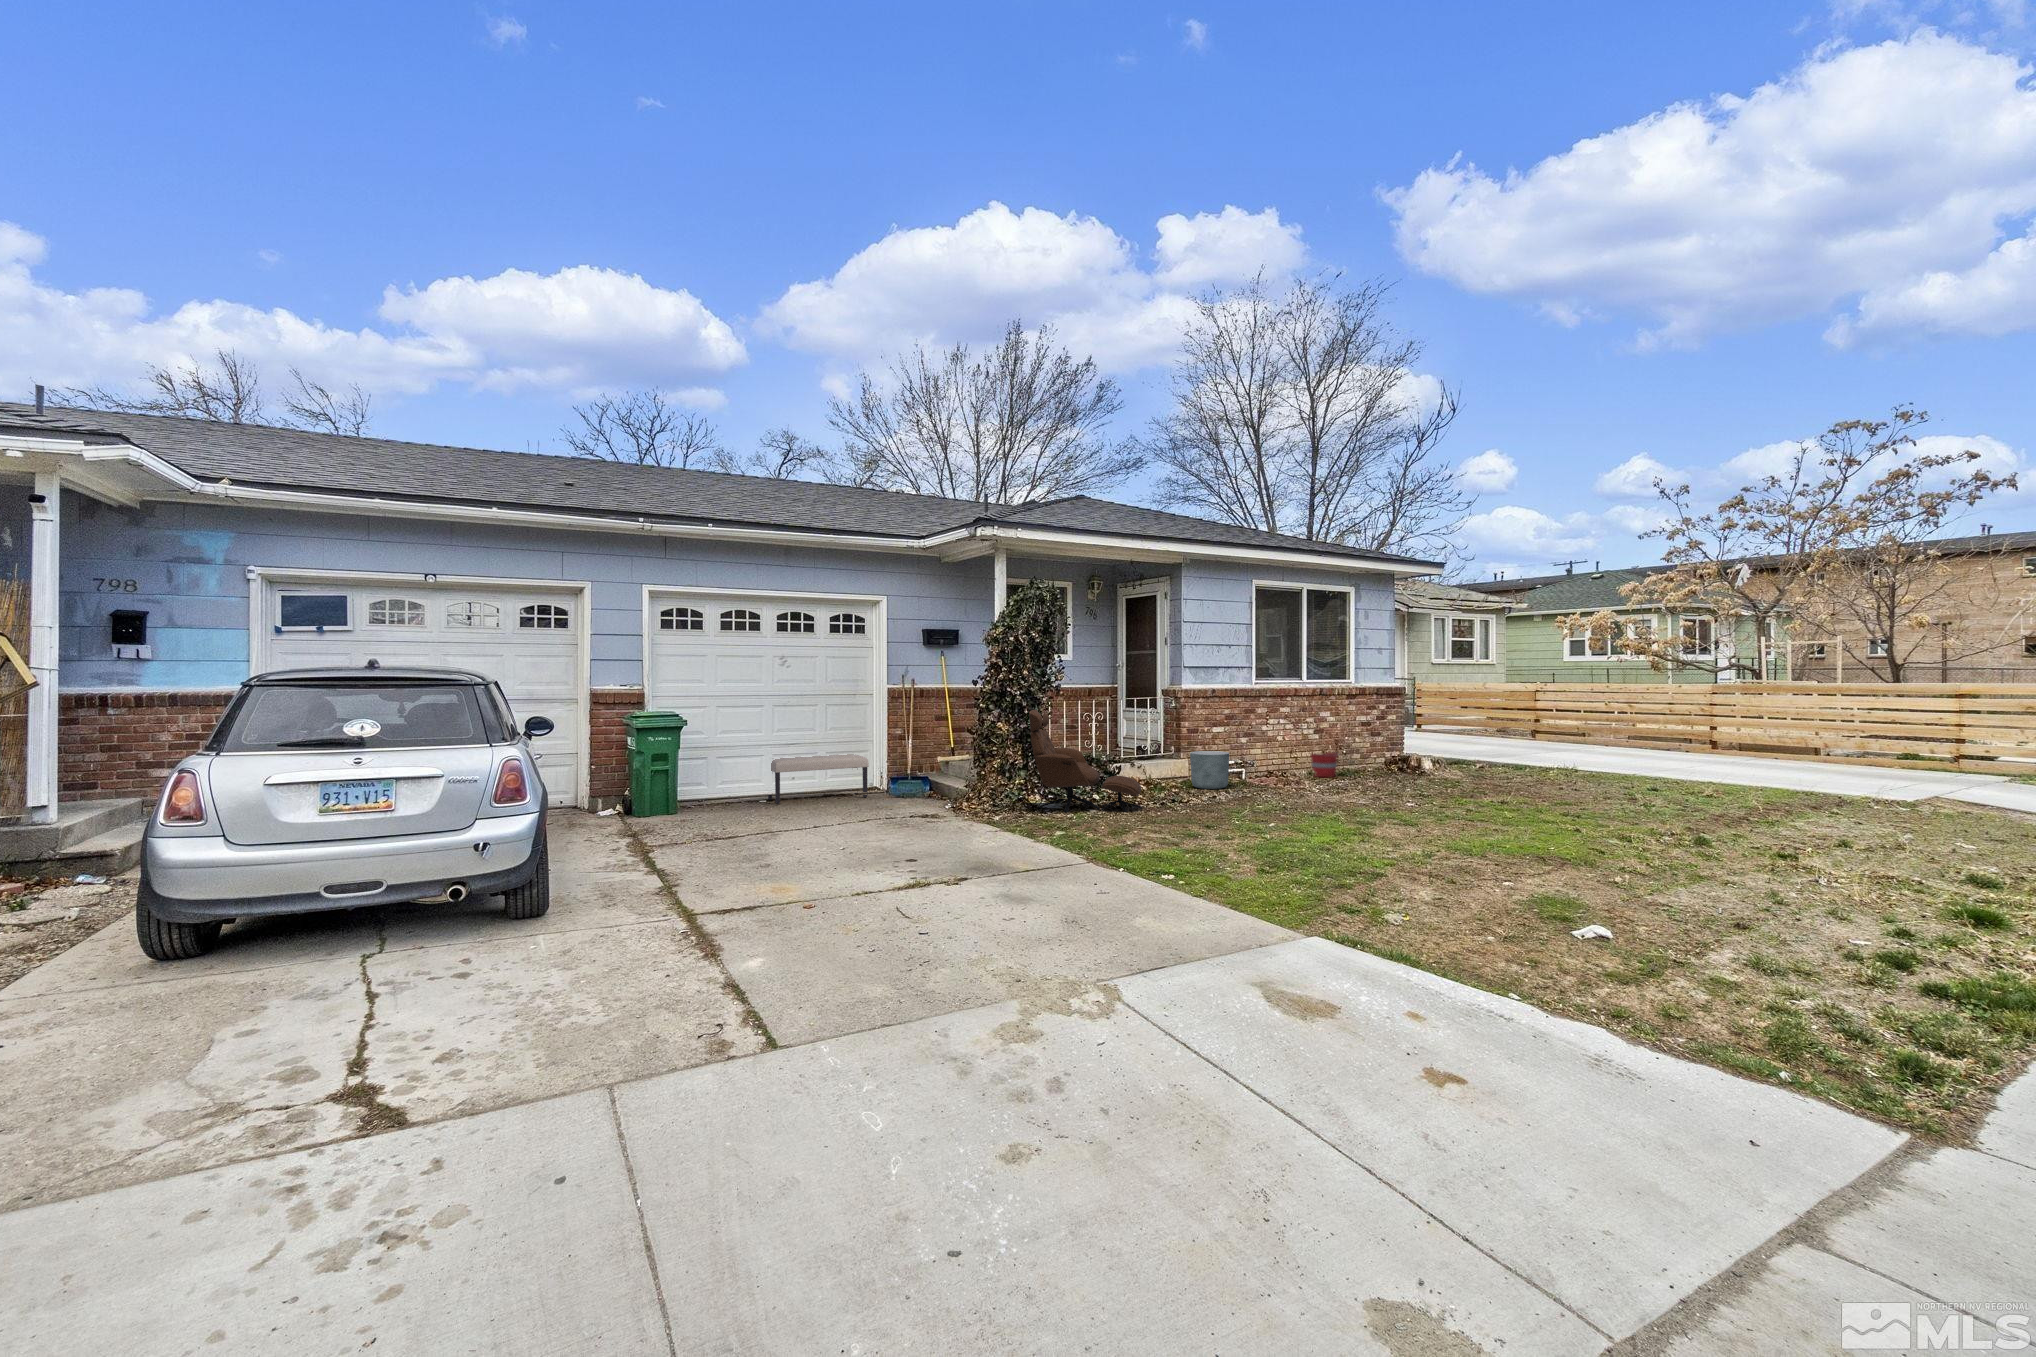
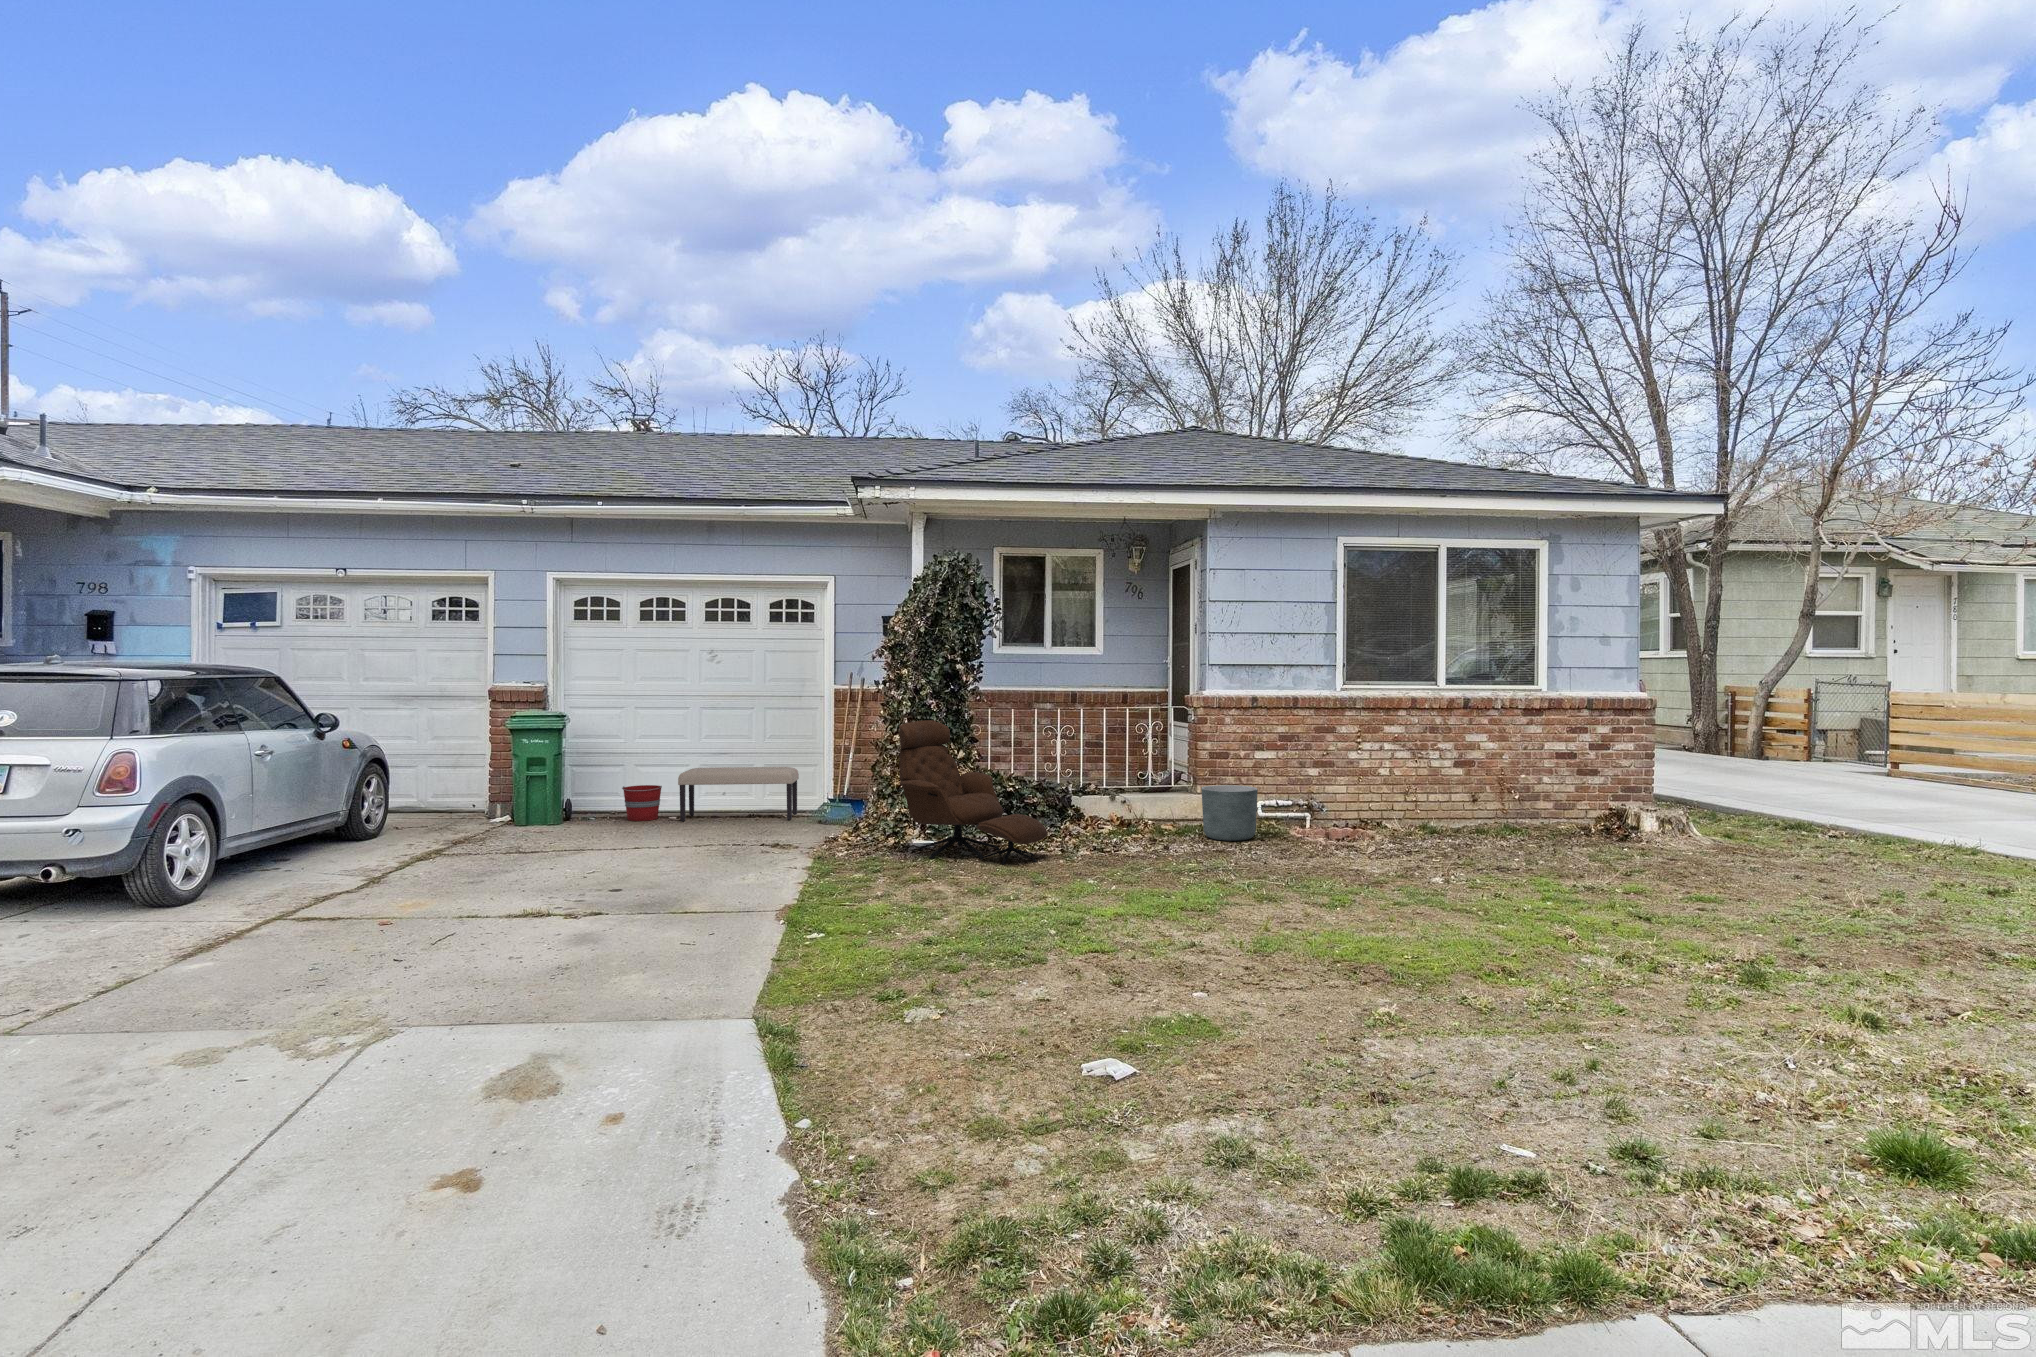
bucket: present [1311,752,1338,777] -> present [622,785,662,821]

